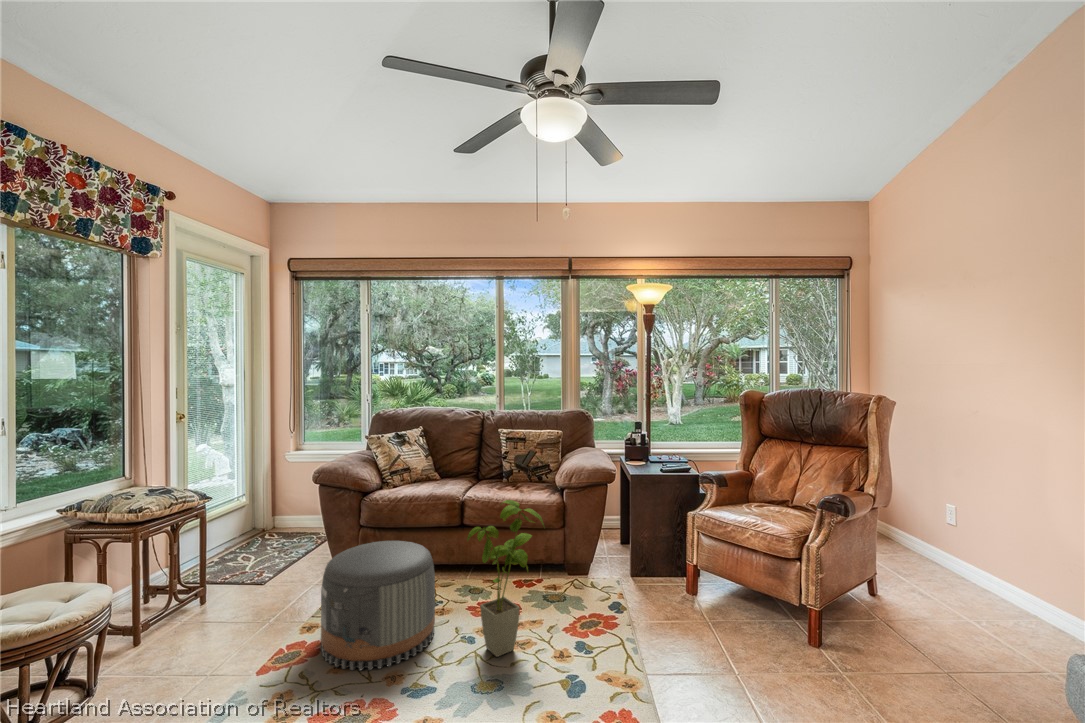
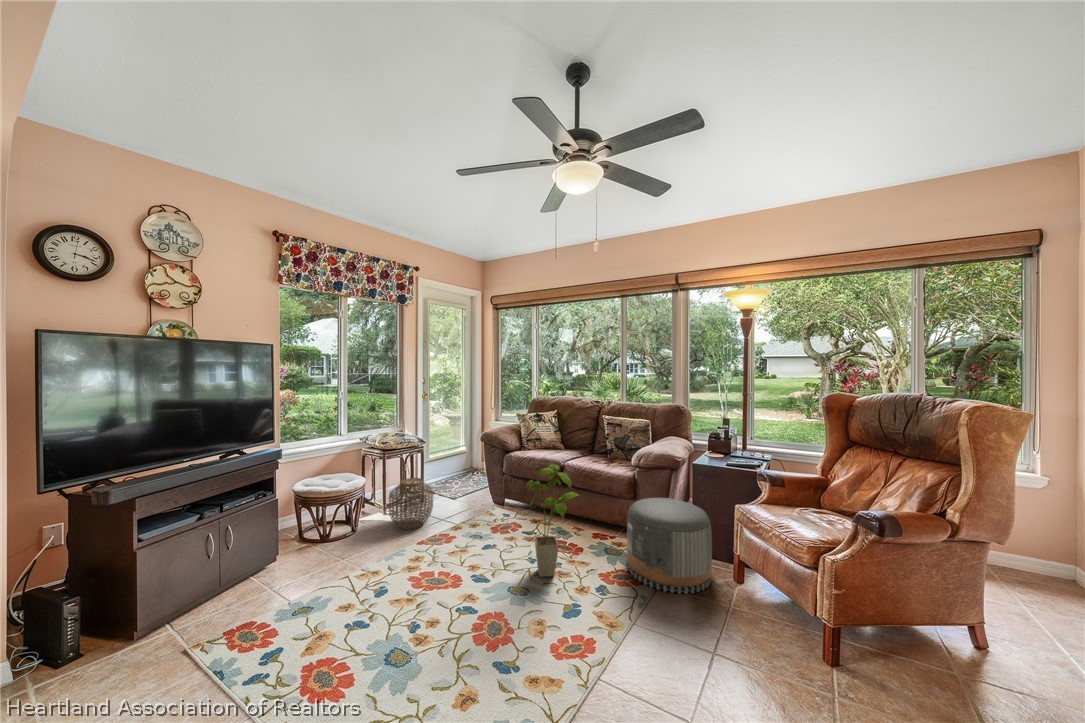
pouf: present [321,541,435,670] -> present [627,498,712,594]
woven basket: none [174,562,263,658] -> present [389,478,433,529]

